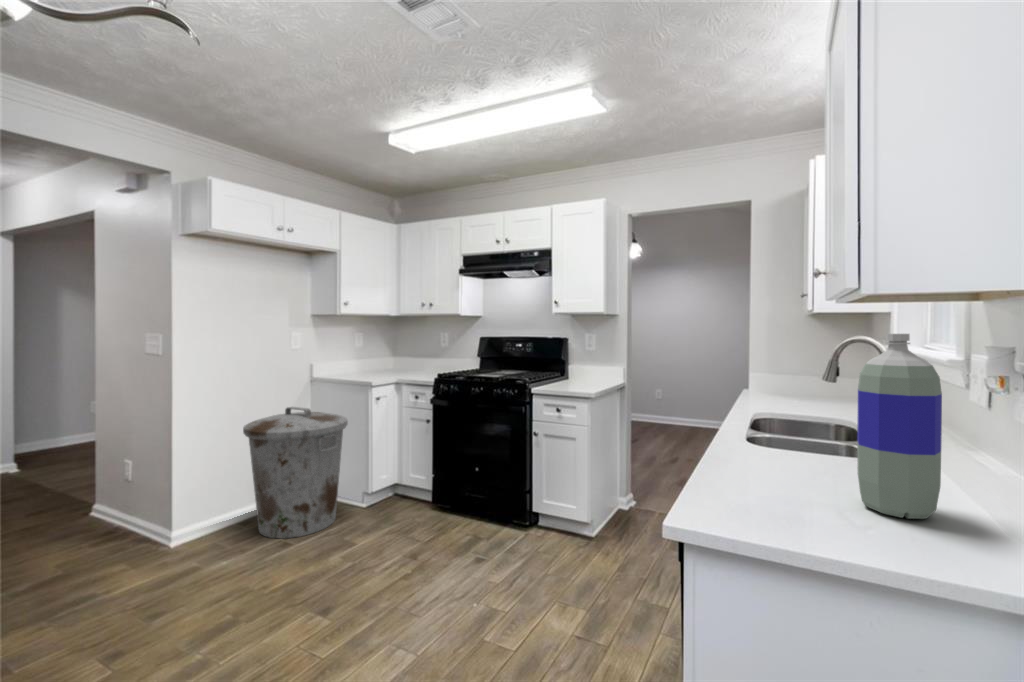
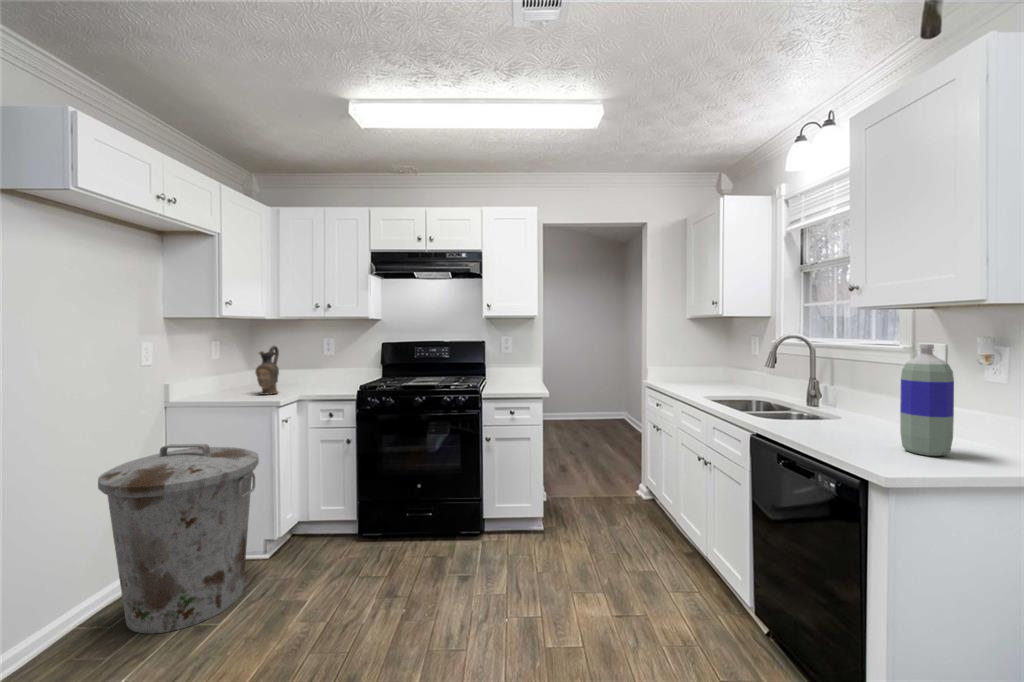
ceramic pitcher: none [371,338,391,377] -> present [256,346,279,395]

